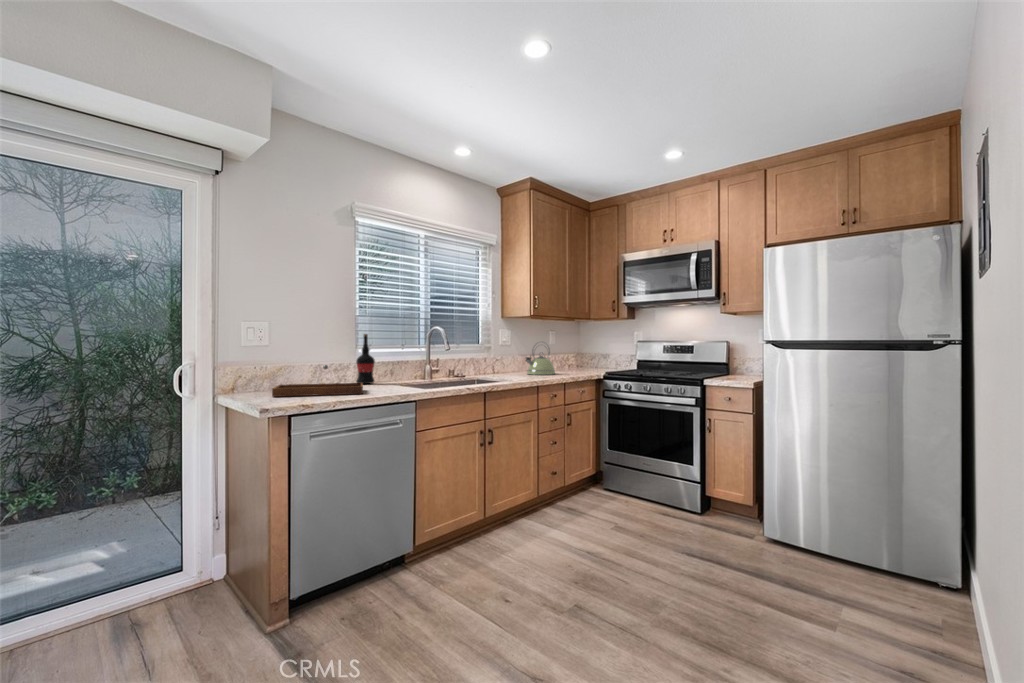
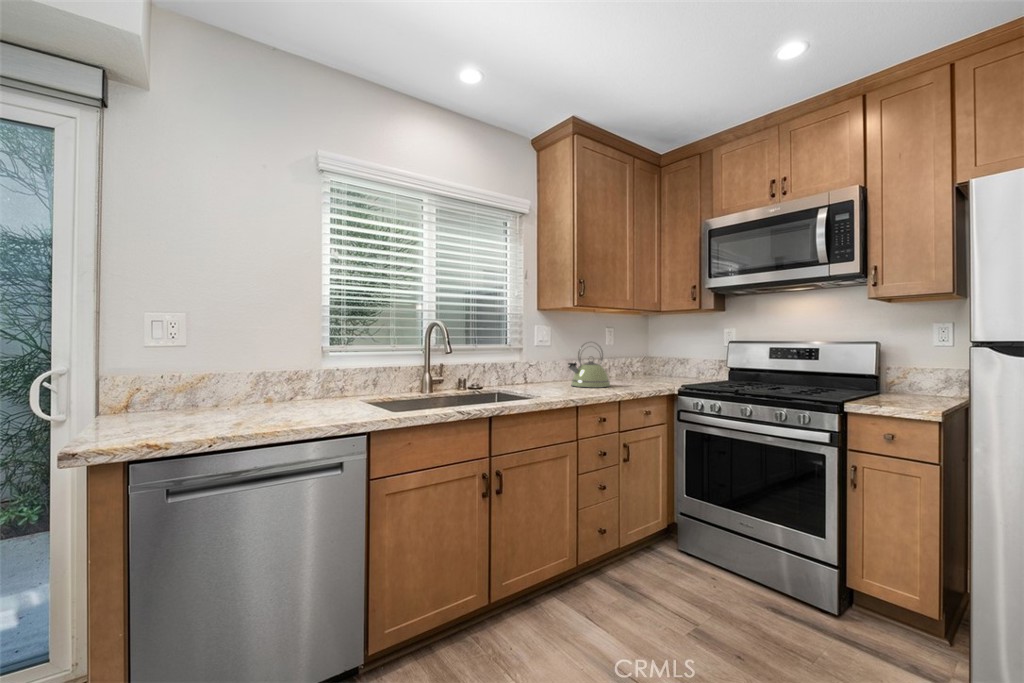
wine bottle: present [356,334,375,384] -> none [319,330,344,399]
tray: present [272,365,363,397] -> none [138,376,300,425]

